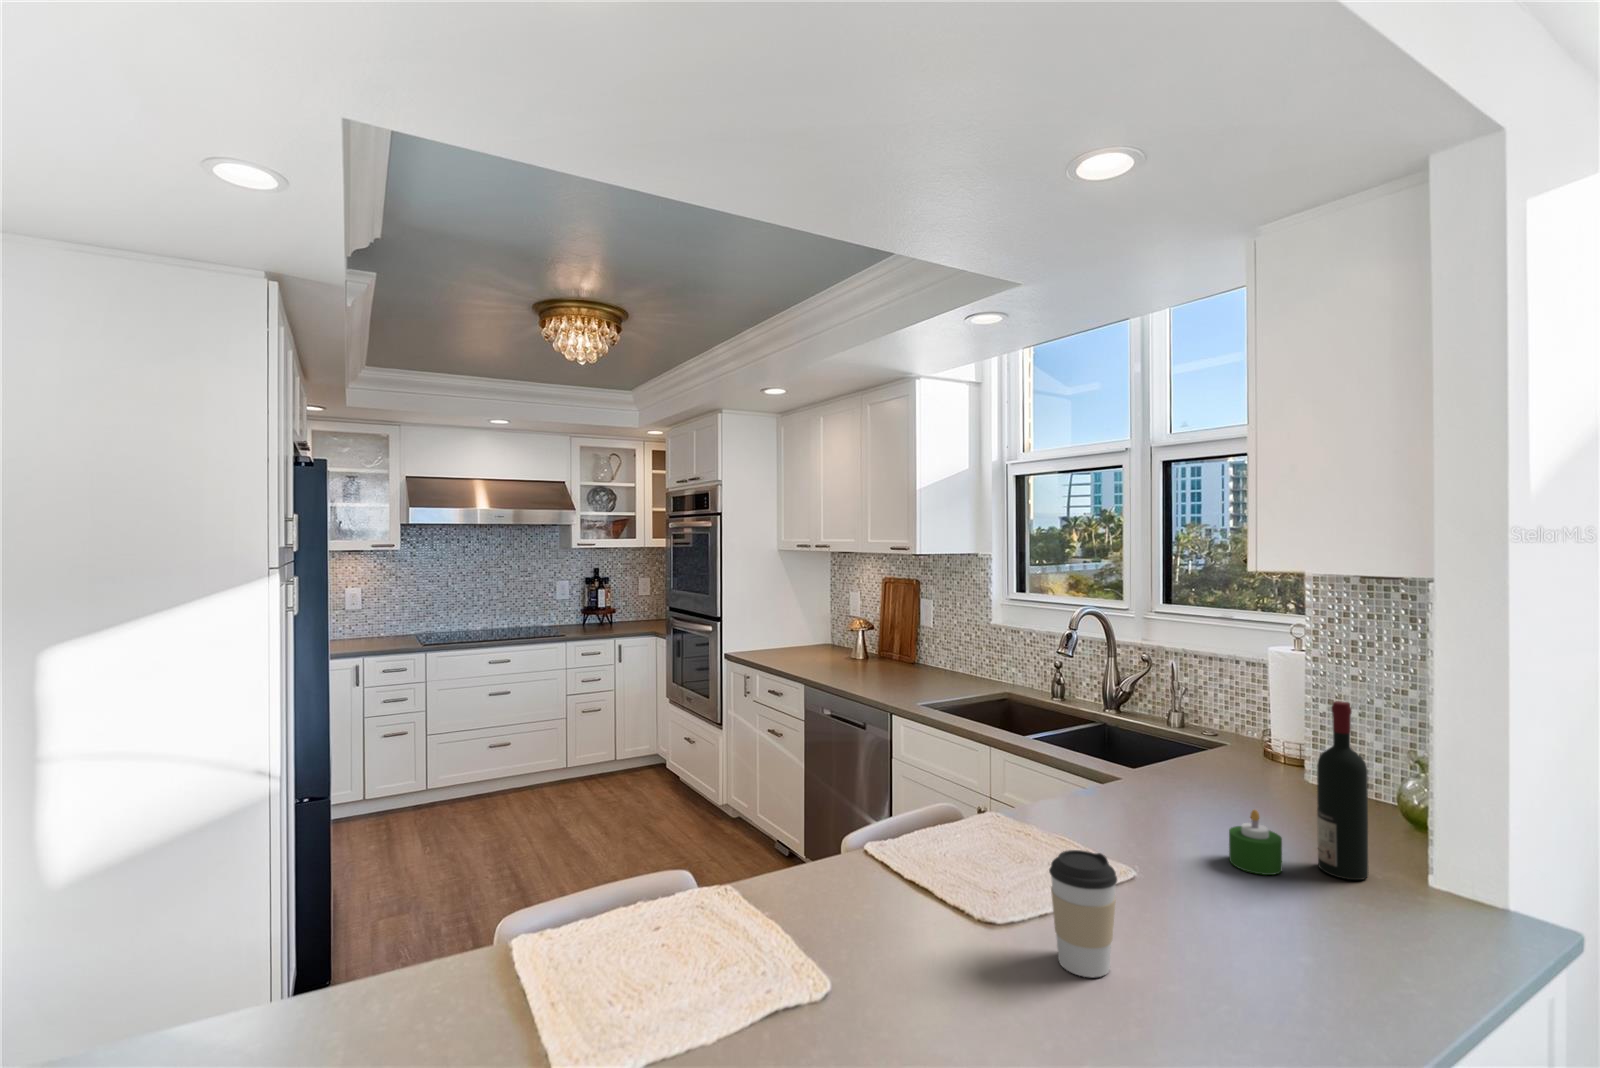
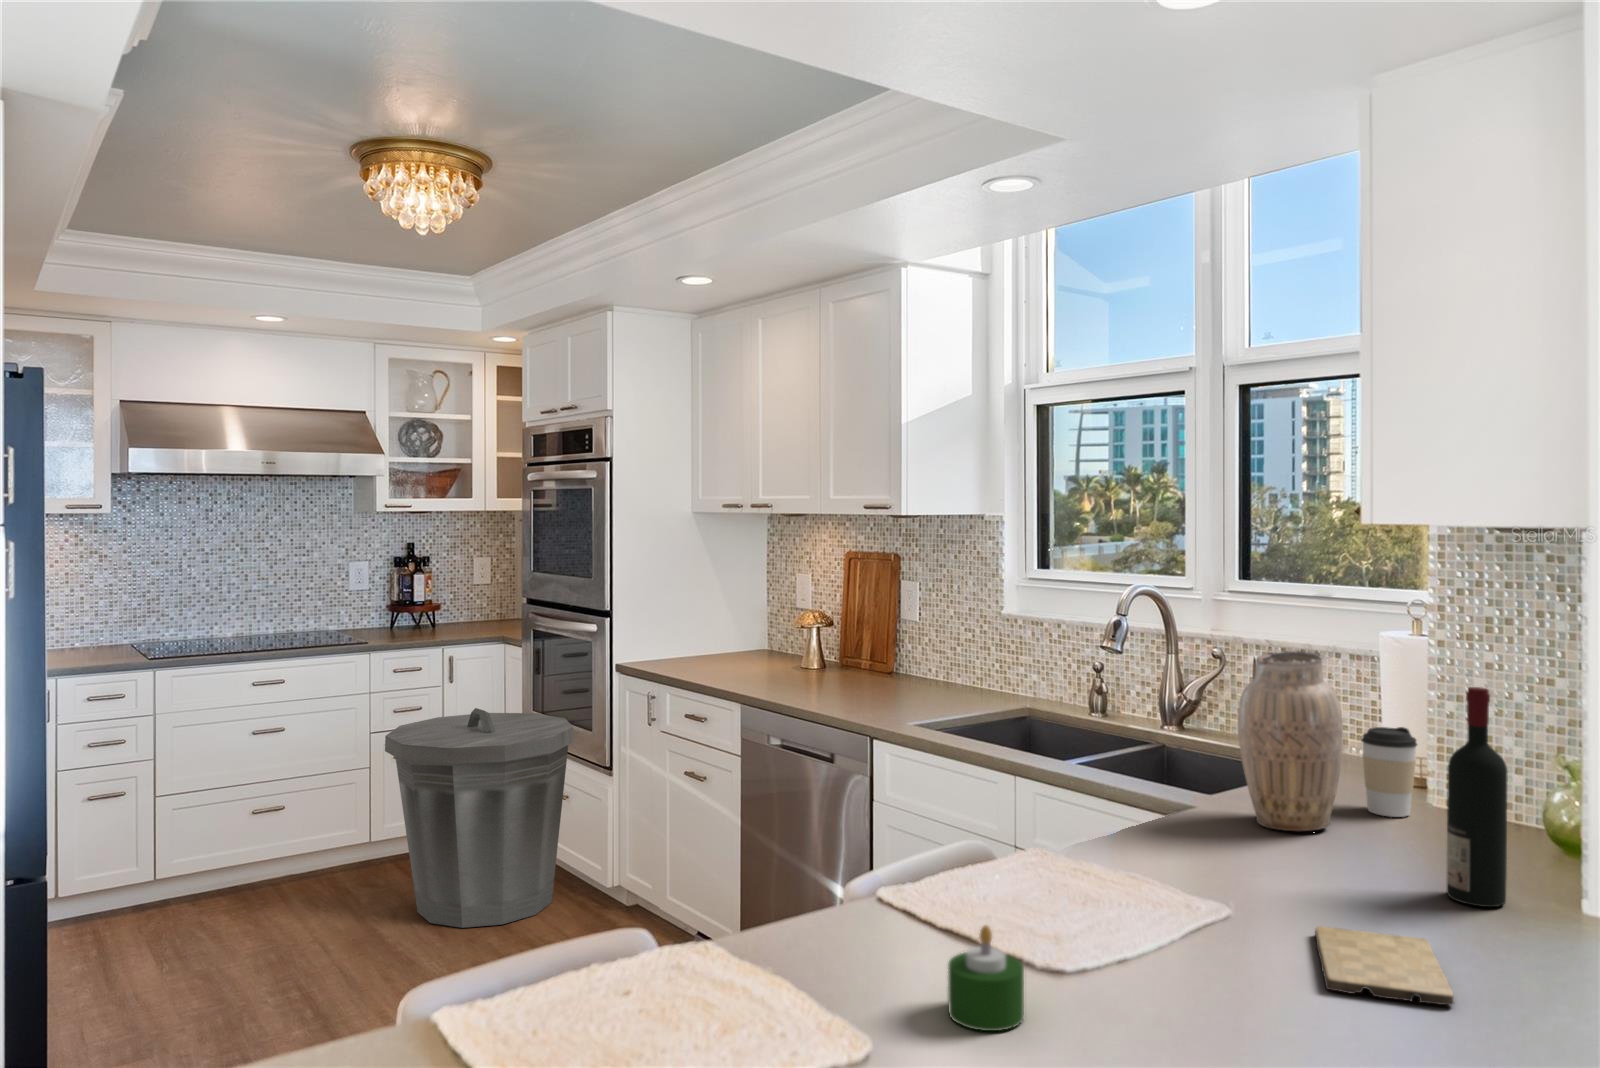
vase: none [1152,664,1234,806] -> present [1238,651,1343,831]
trash can: none [570,682,696,833] -> present [385,708,574,928]
candle: present [1229,810,1282,875] -> present [948,925,1024,1031]
coffee cup: present [1049,850,1117,977] -> present [1361,727,1417,817]
cutting board: none [1205,893,1320,976] -> present [1315,926,1454,1005]

